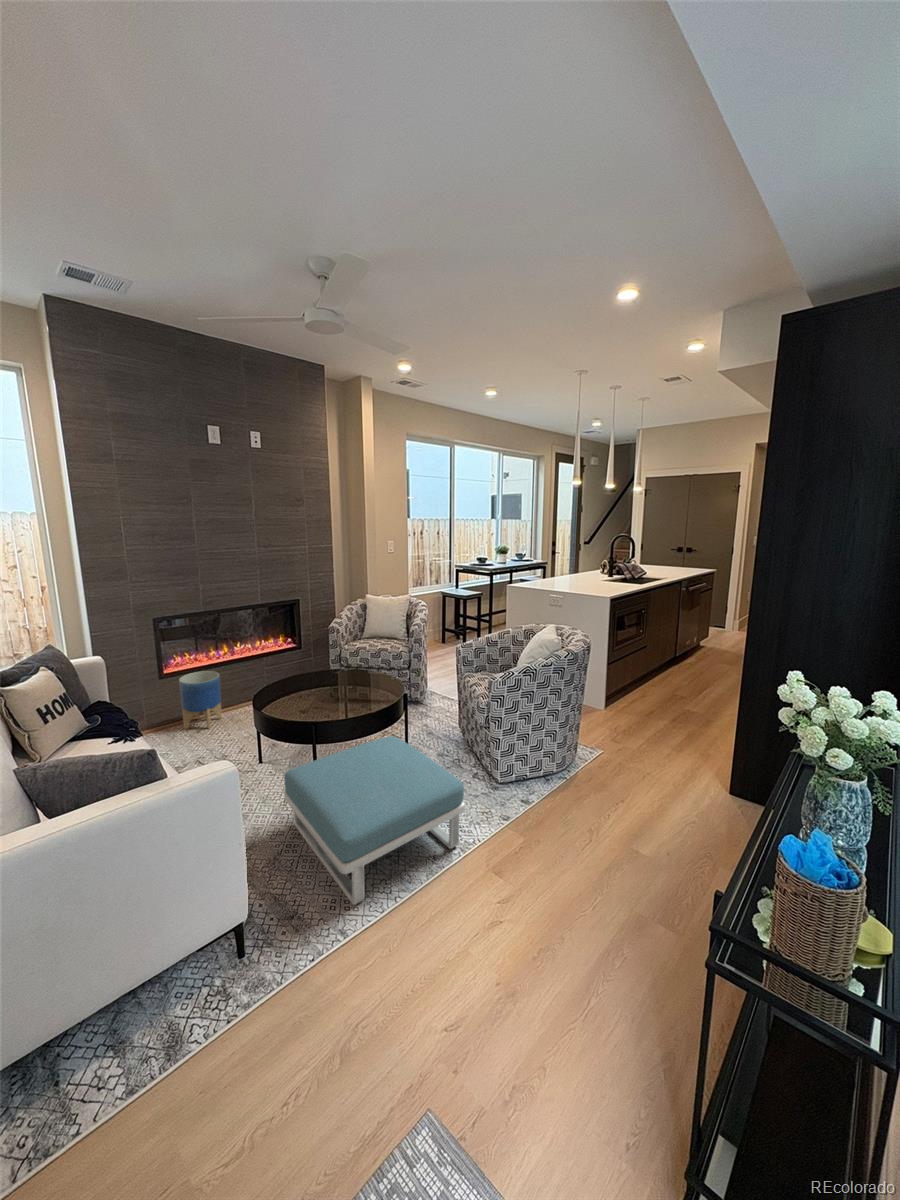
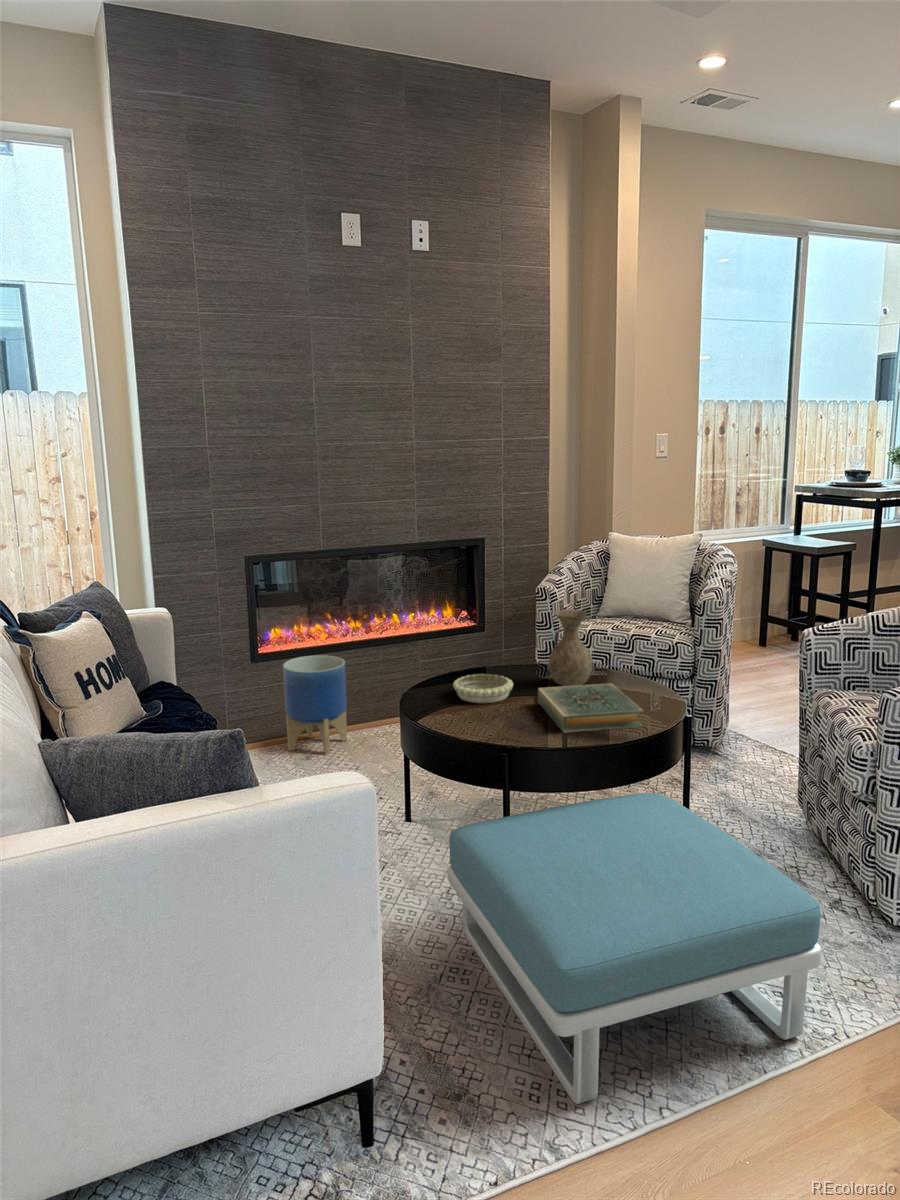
vase: none [337,643,359,682] -> present [549,610,592,686]
decorative bowl: none [284,679,318,697] -> present [453,674,513,703]
hardback book: none [331,680,385,711] -> present [538,683,643,733]

